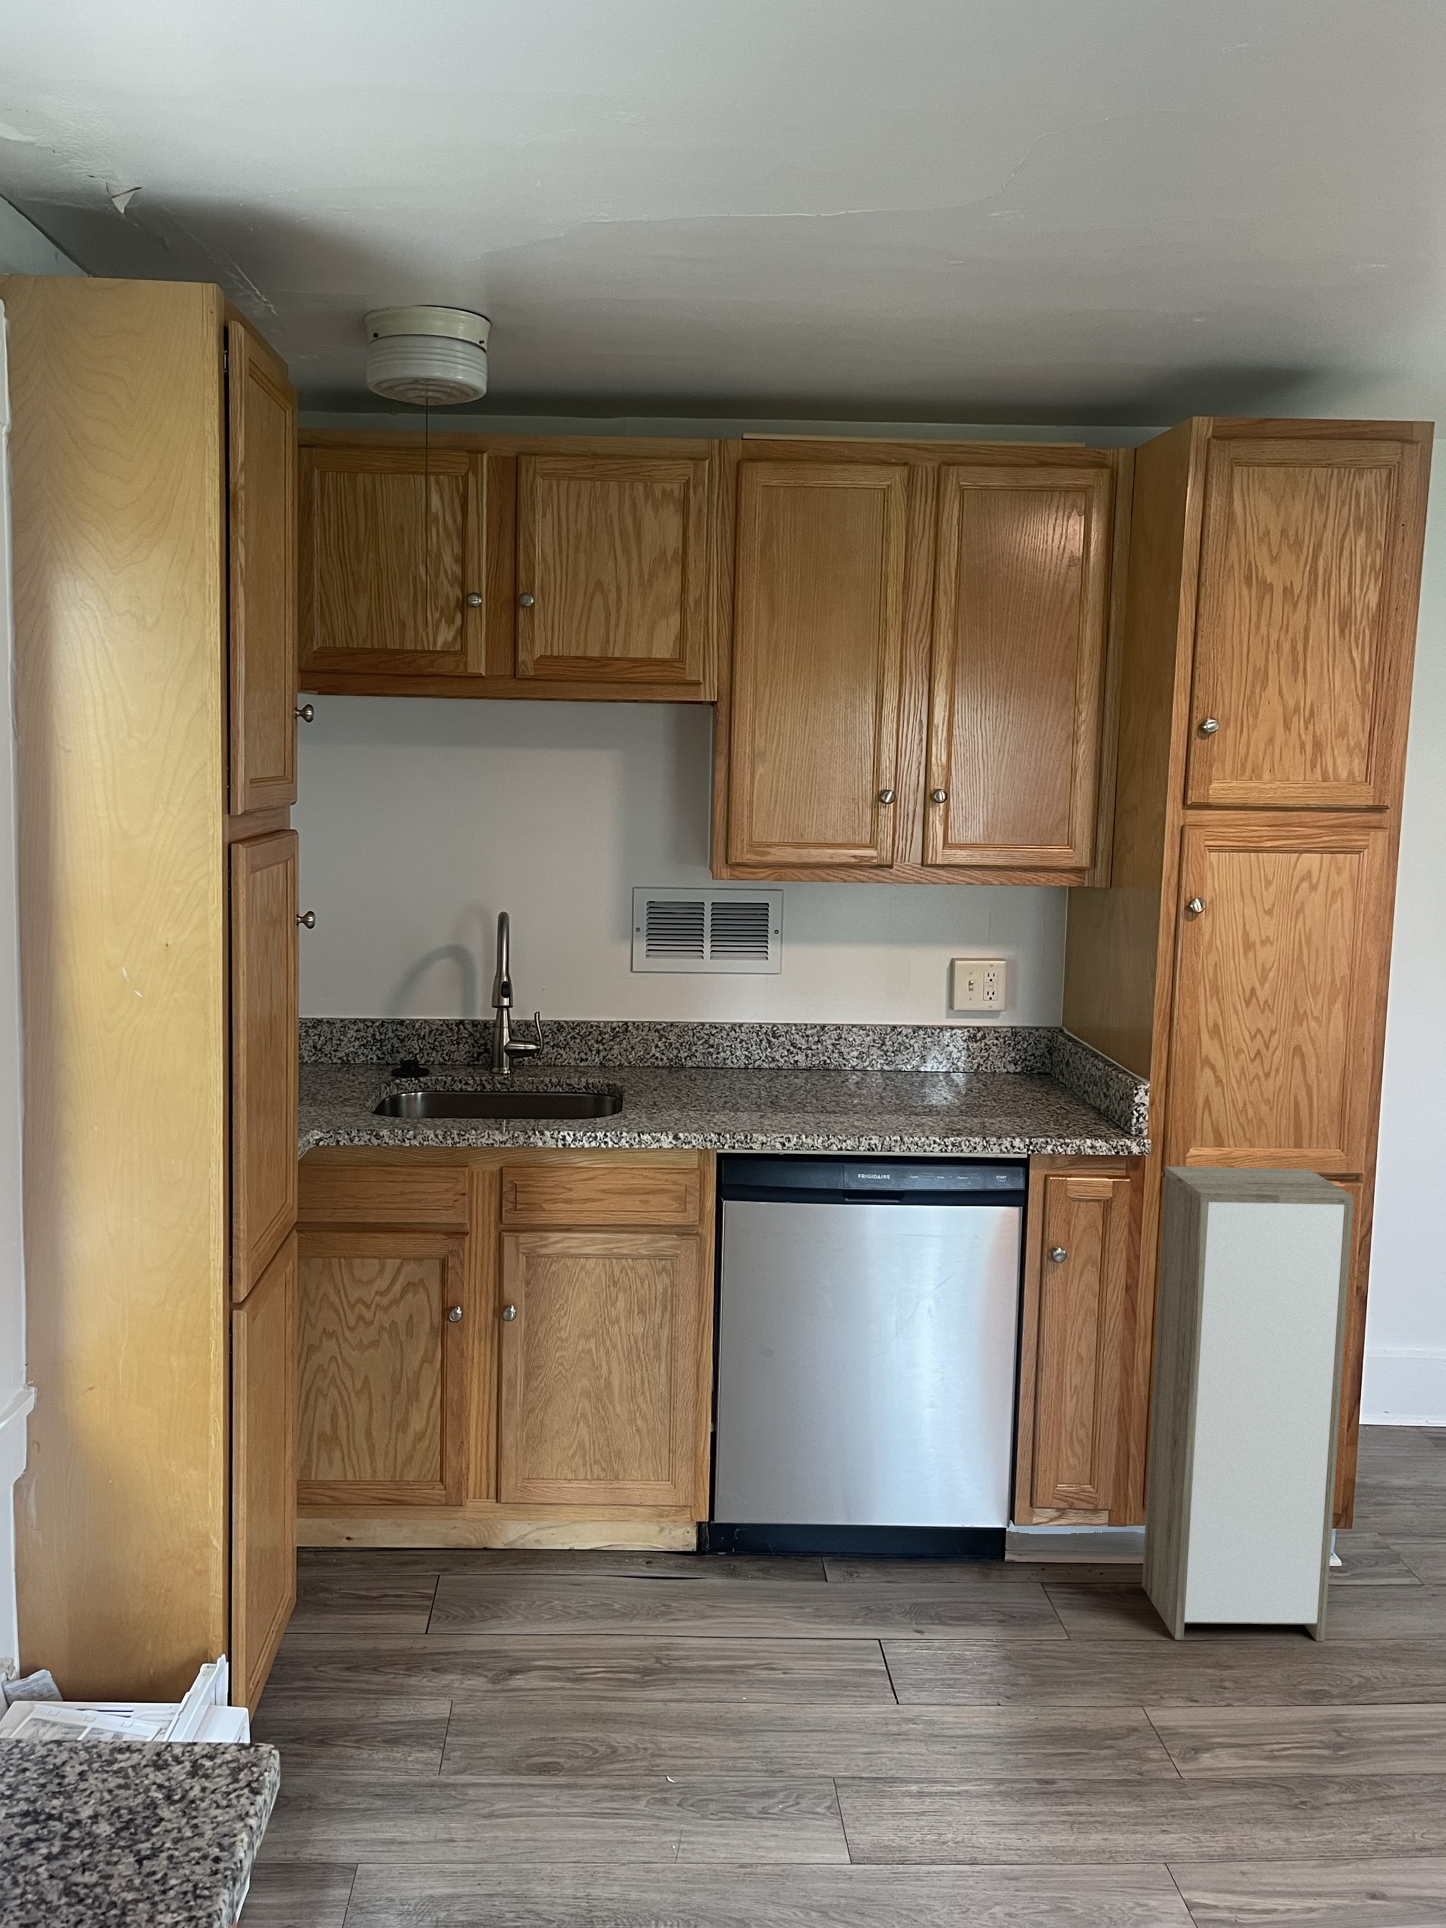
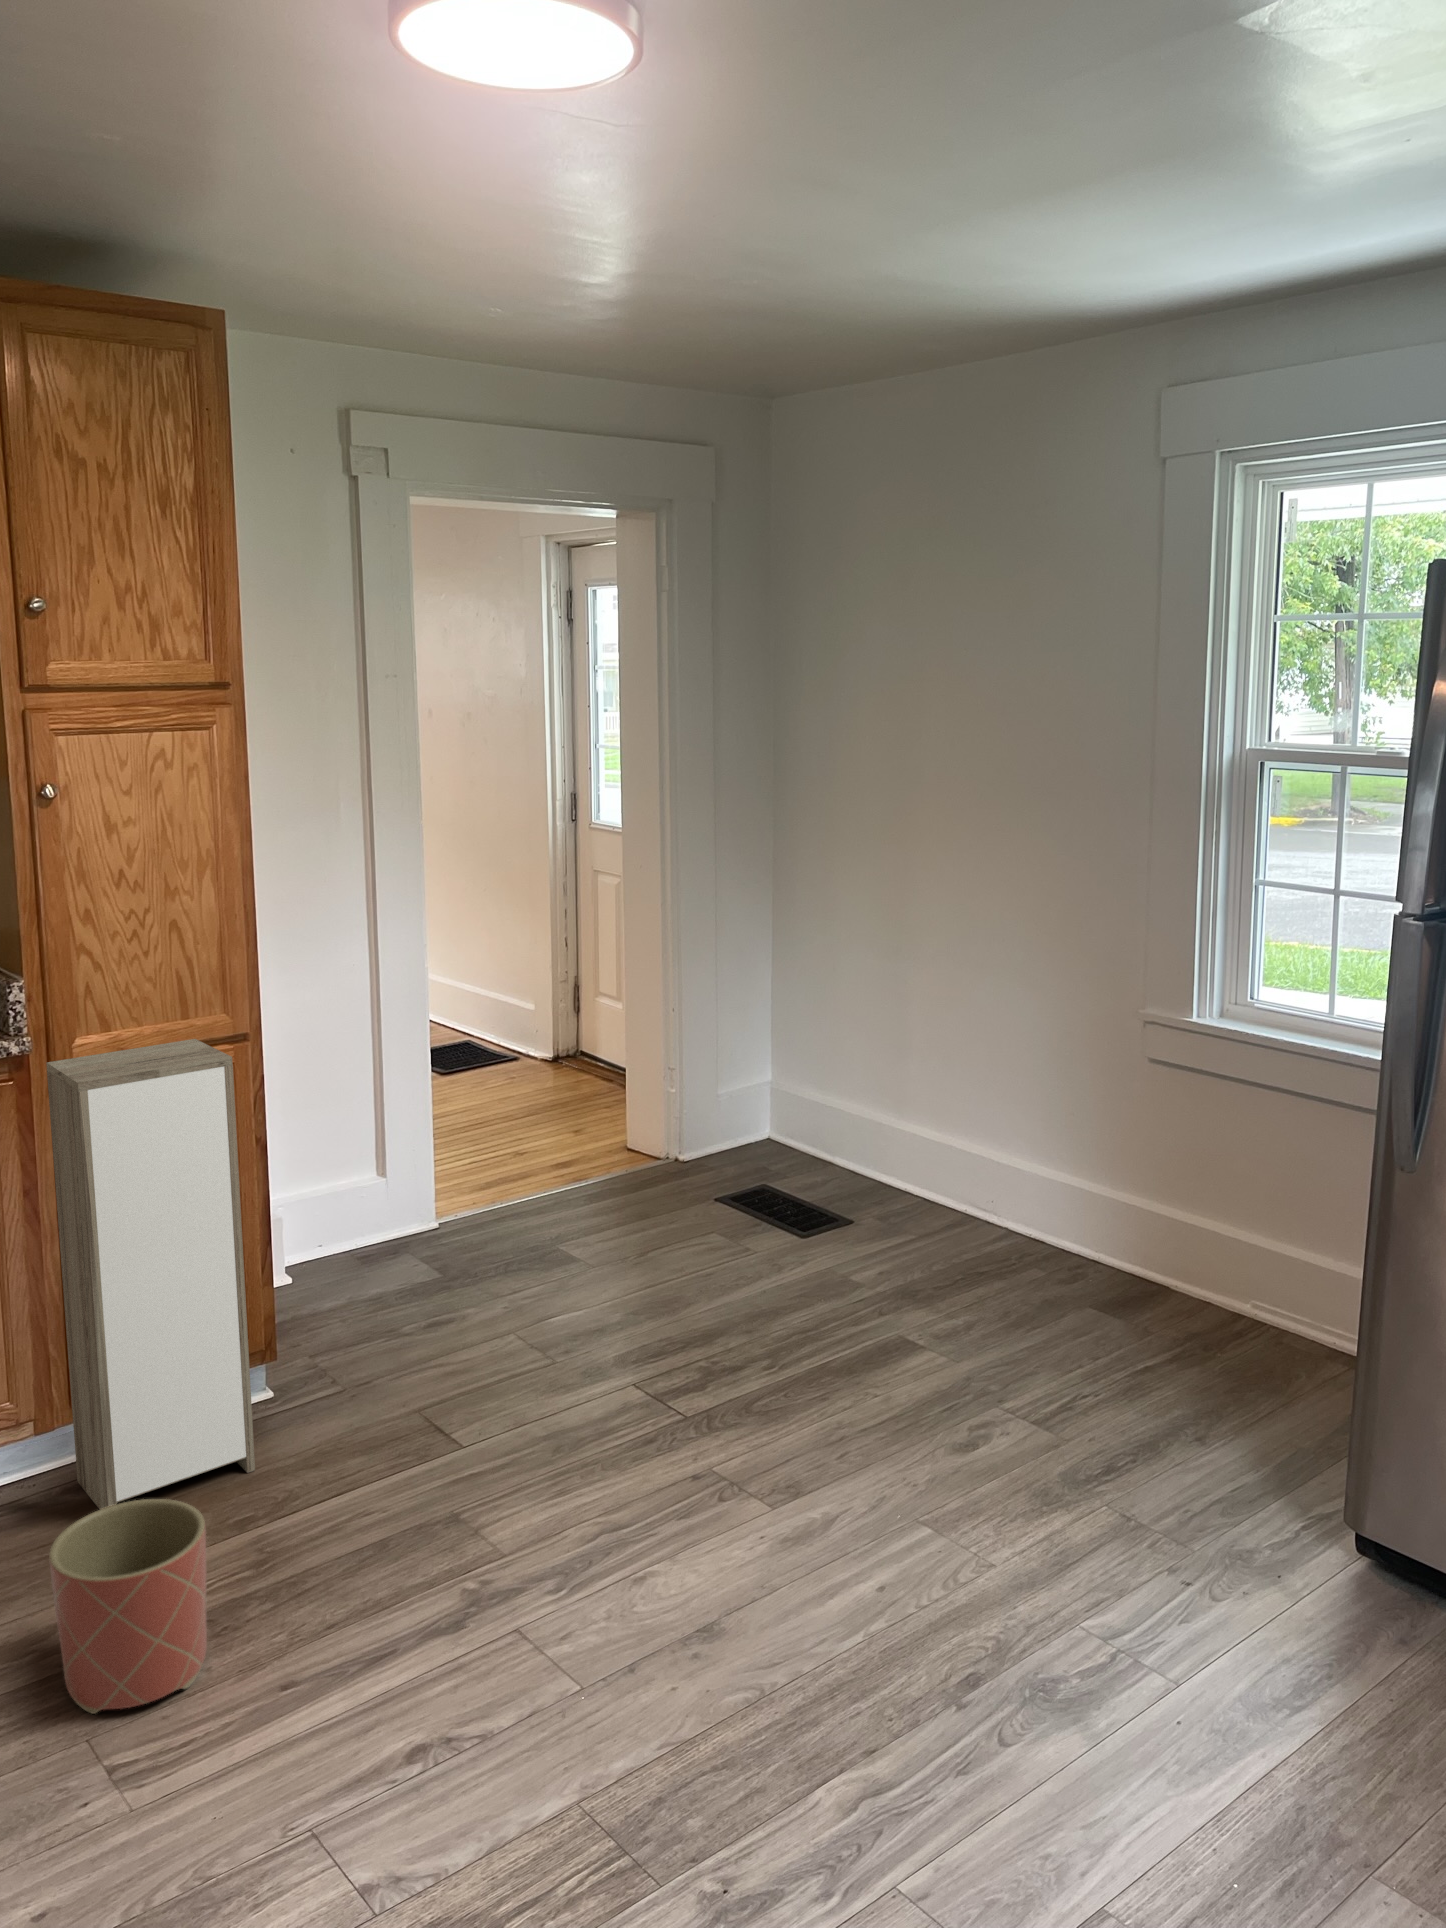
planter: none [1143,1628,1301,1853] -> present [49,1499,207,1714]

